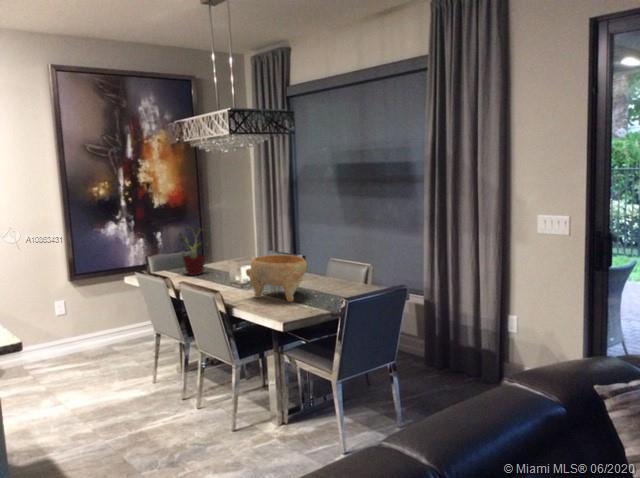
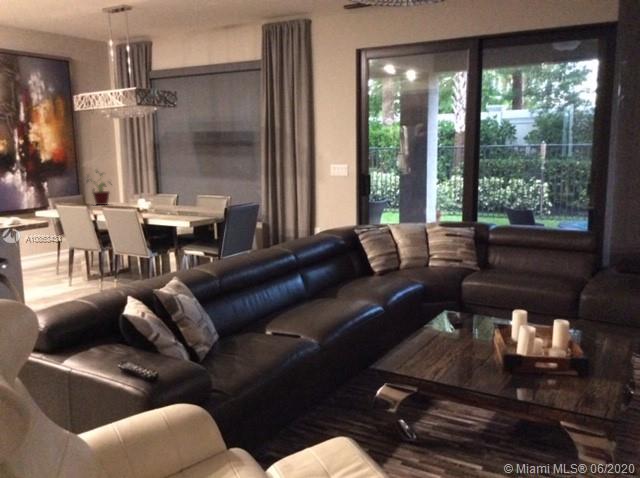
decorative bowl: present [246,255,307,302] -> none [160,182,200,208]

